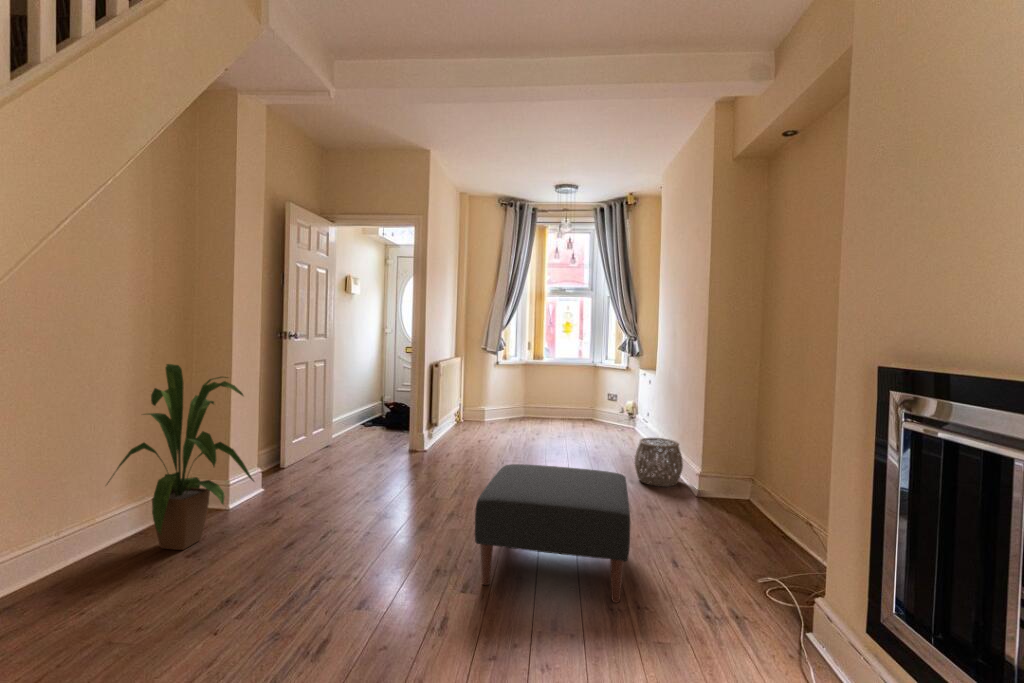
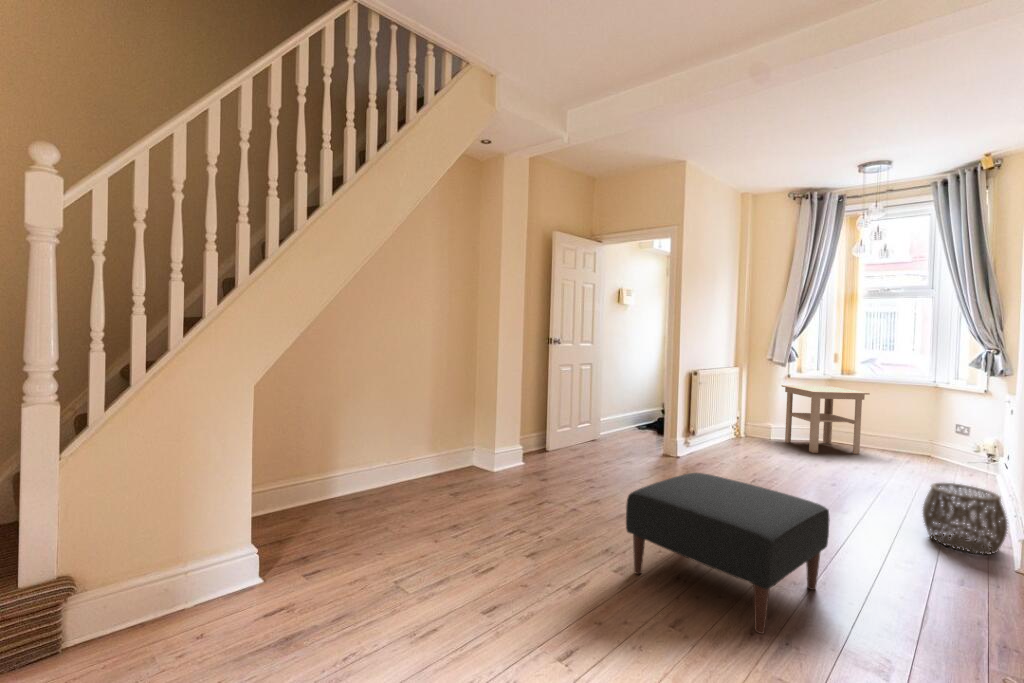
house plant: present [108,364,254,550] -> none [415,359,503,489]
side table: none [494,370,558,428] -> present [782,385,870,454]

